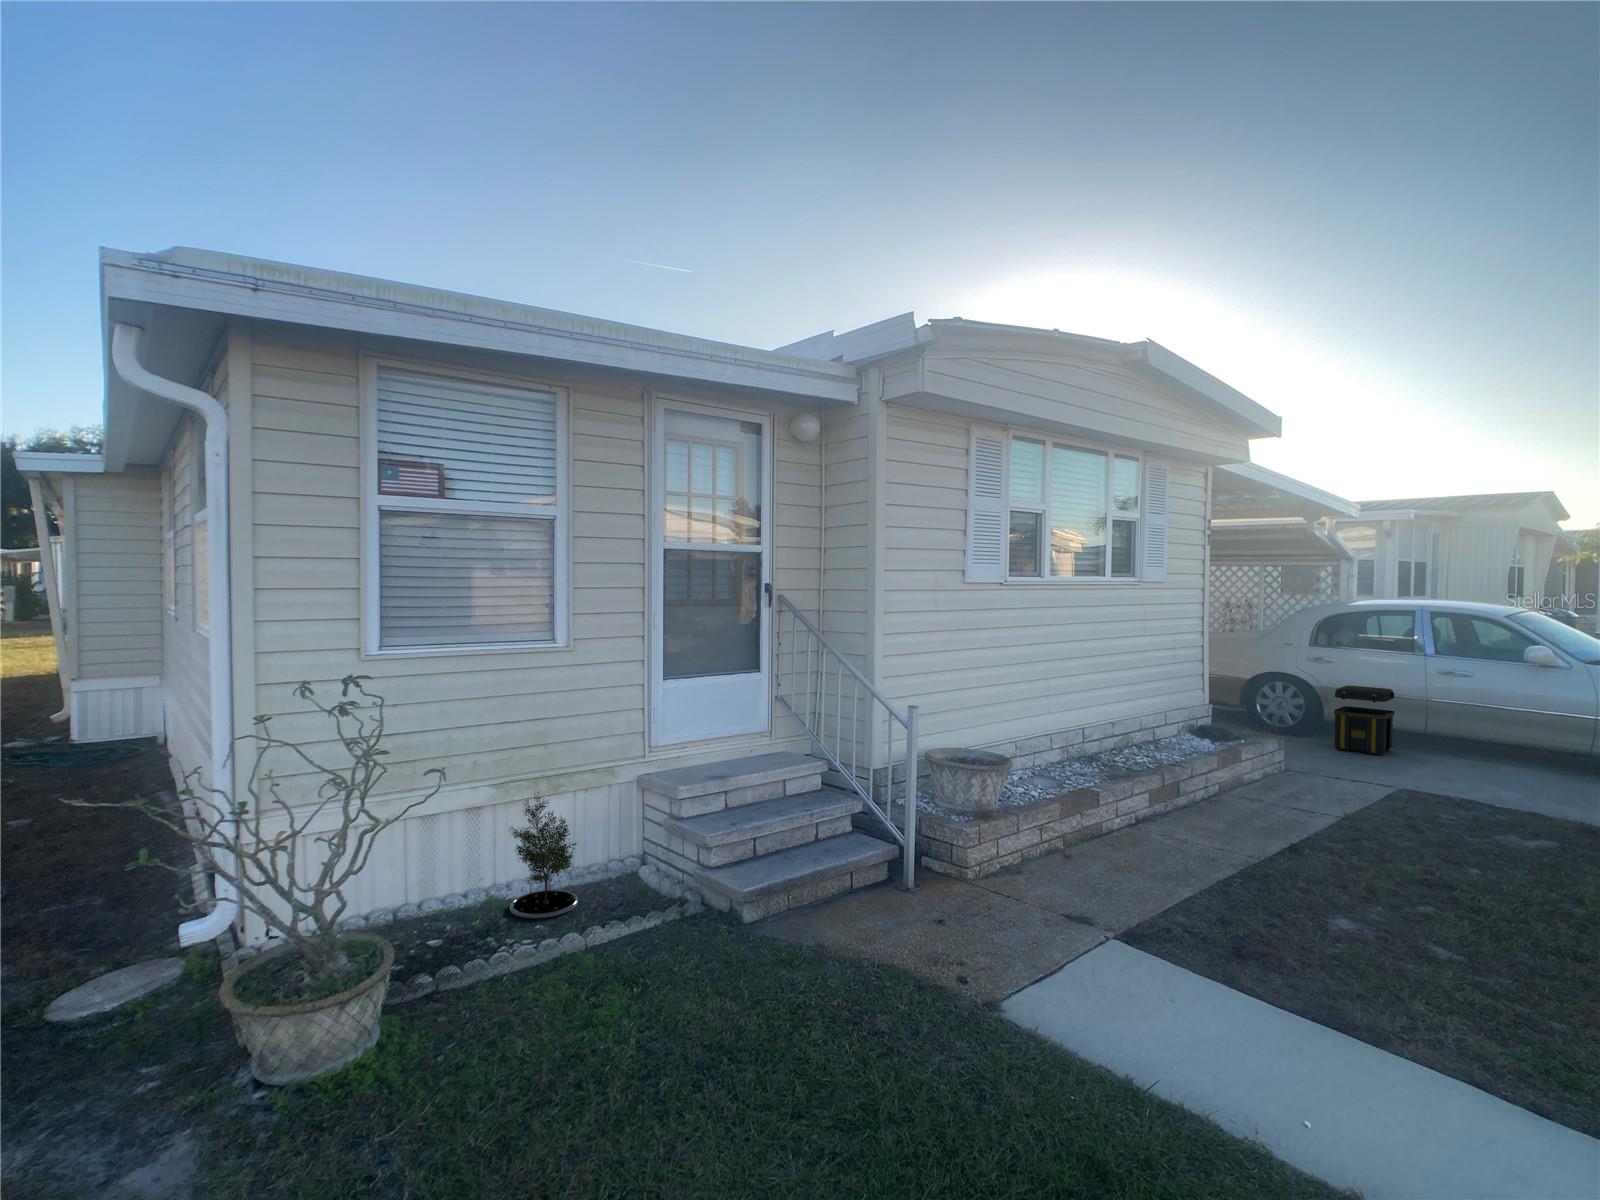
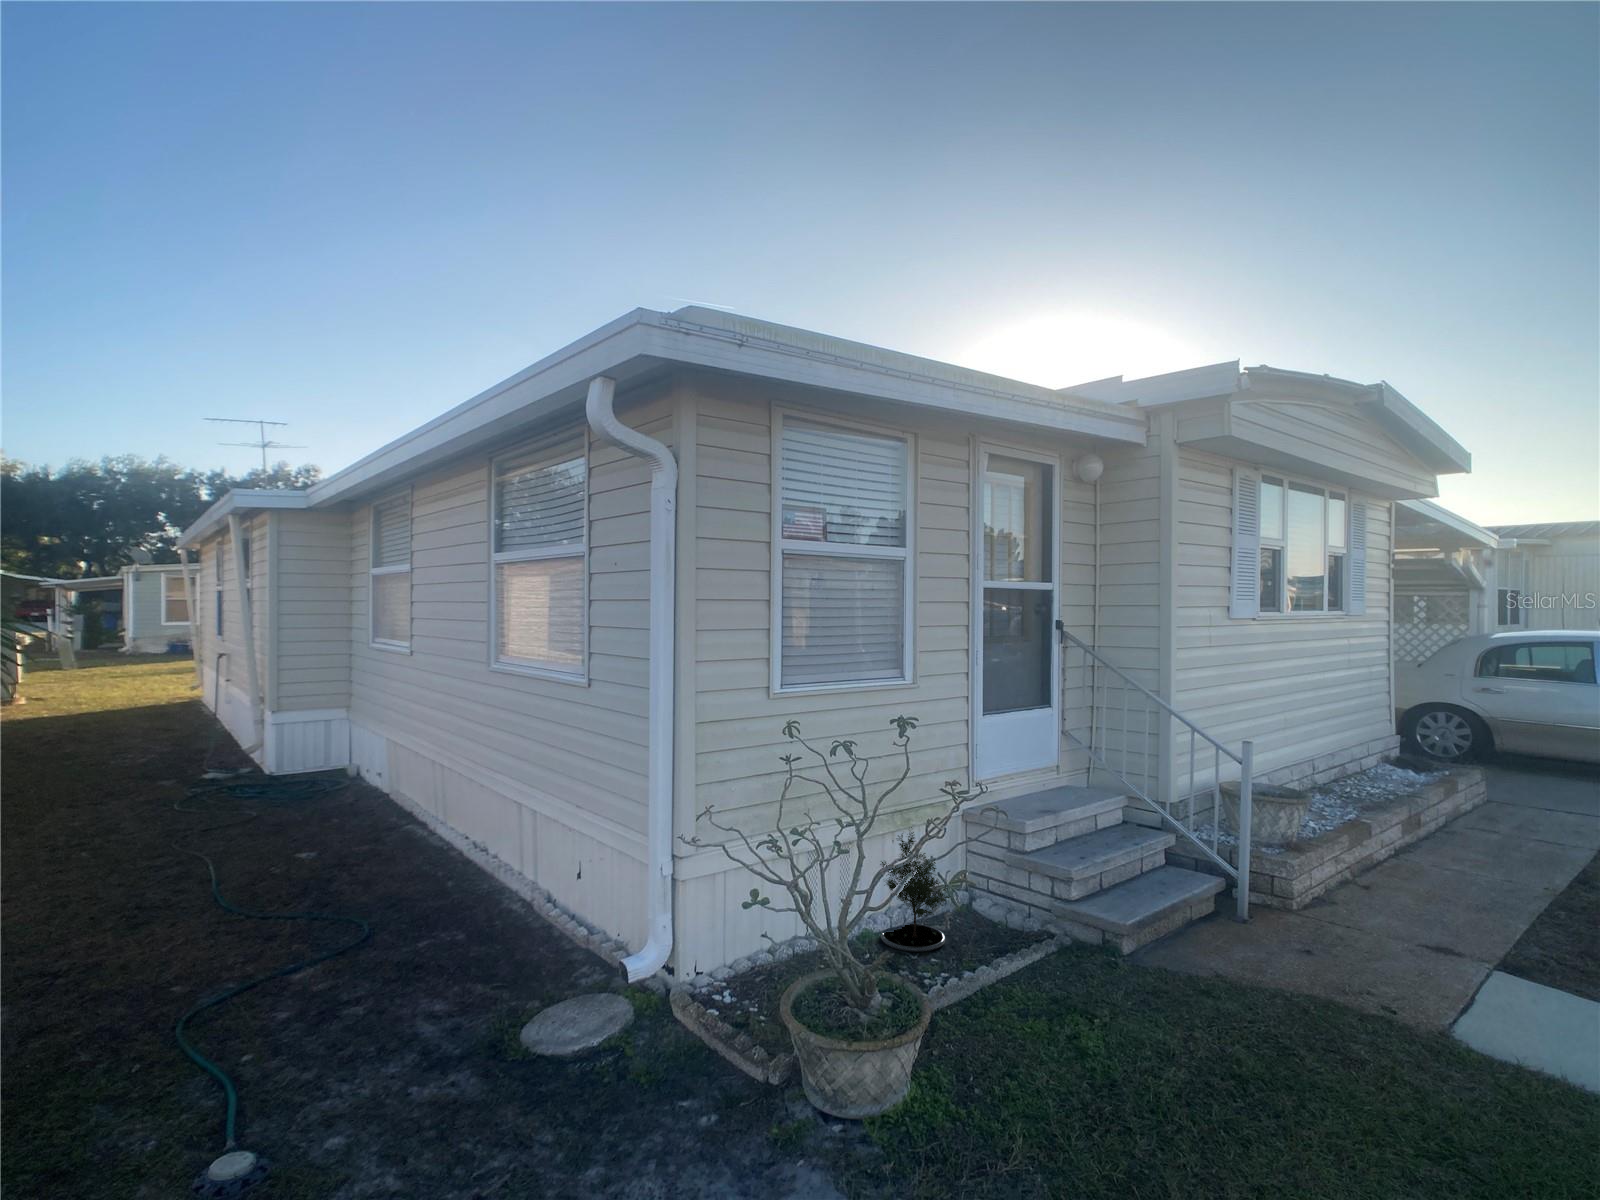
toolbox: present [1334,686,1395,755] -> none [1510,717,1570,785]

